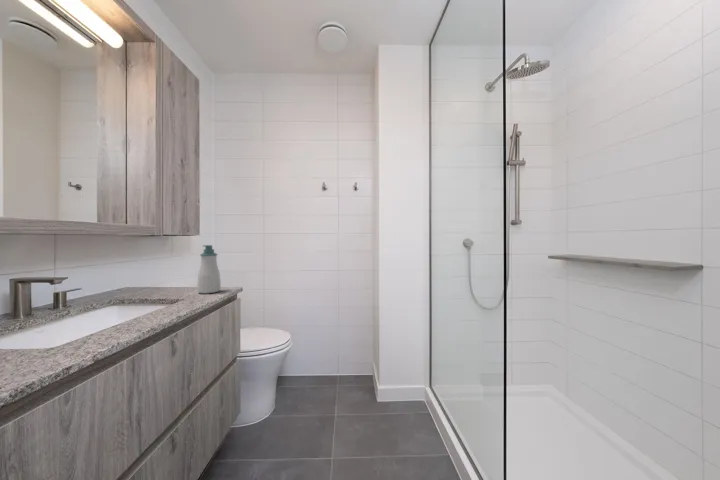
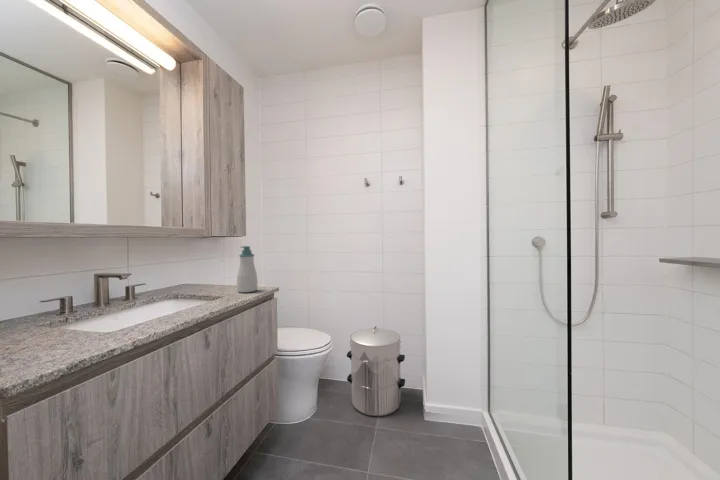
waste bin: none [306,319,360,403] -> present [347,326,405,416]

